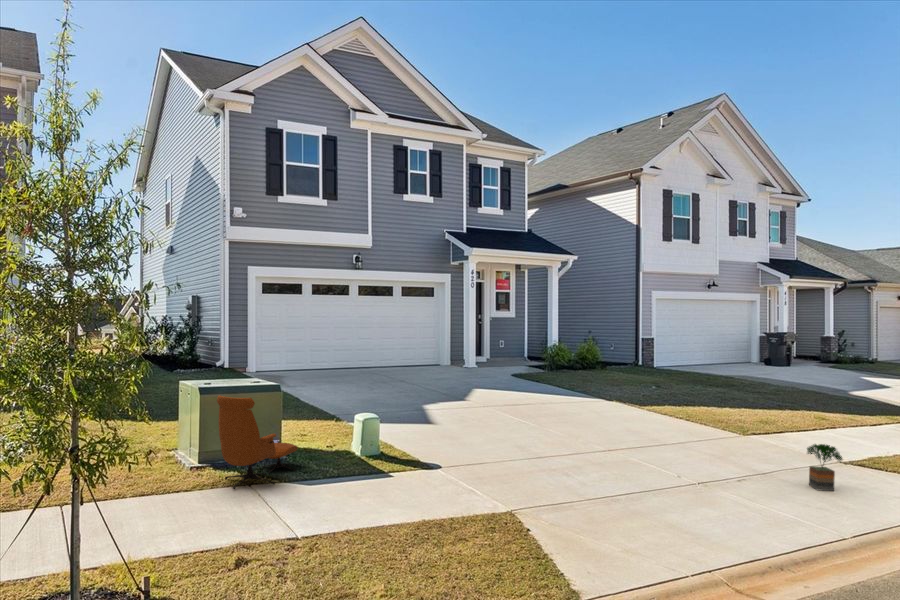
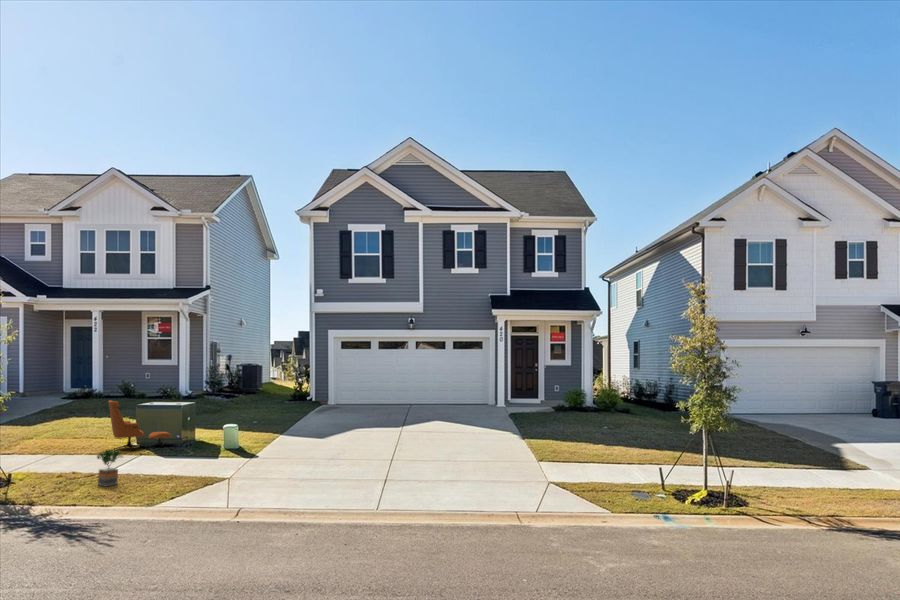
potted tree: present [807,444,843,491] -> present [97,450,121,486]

